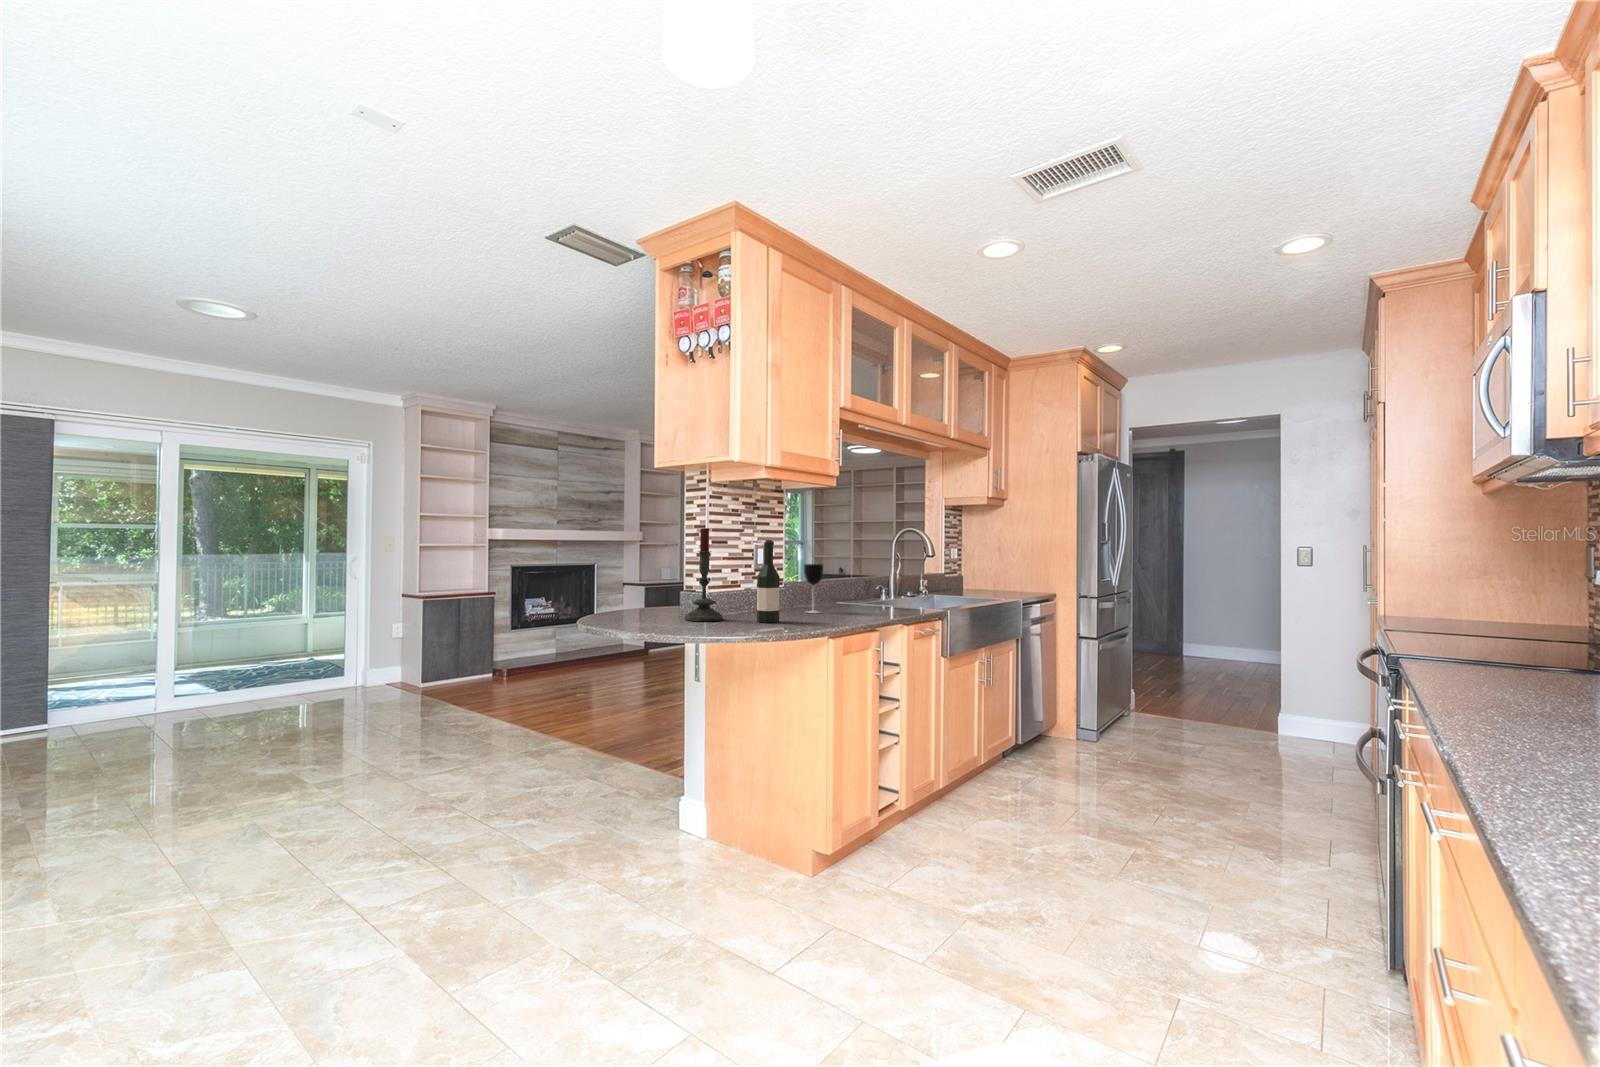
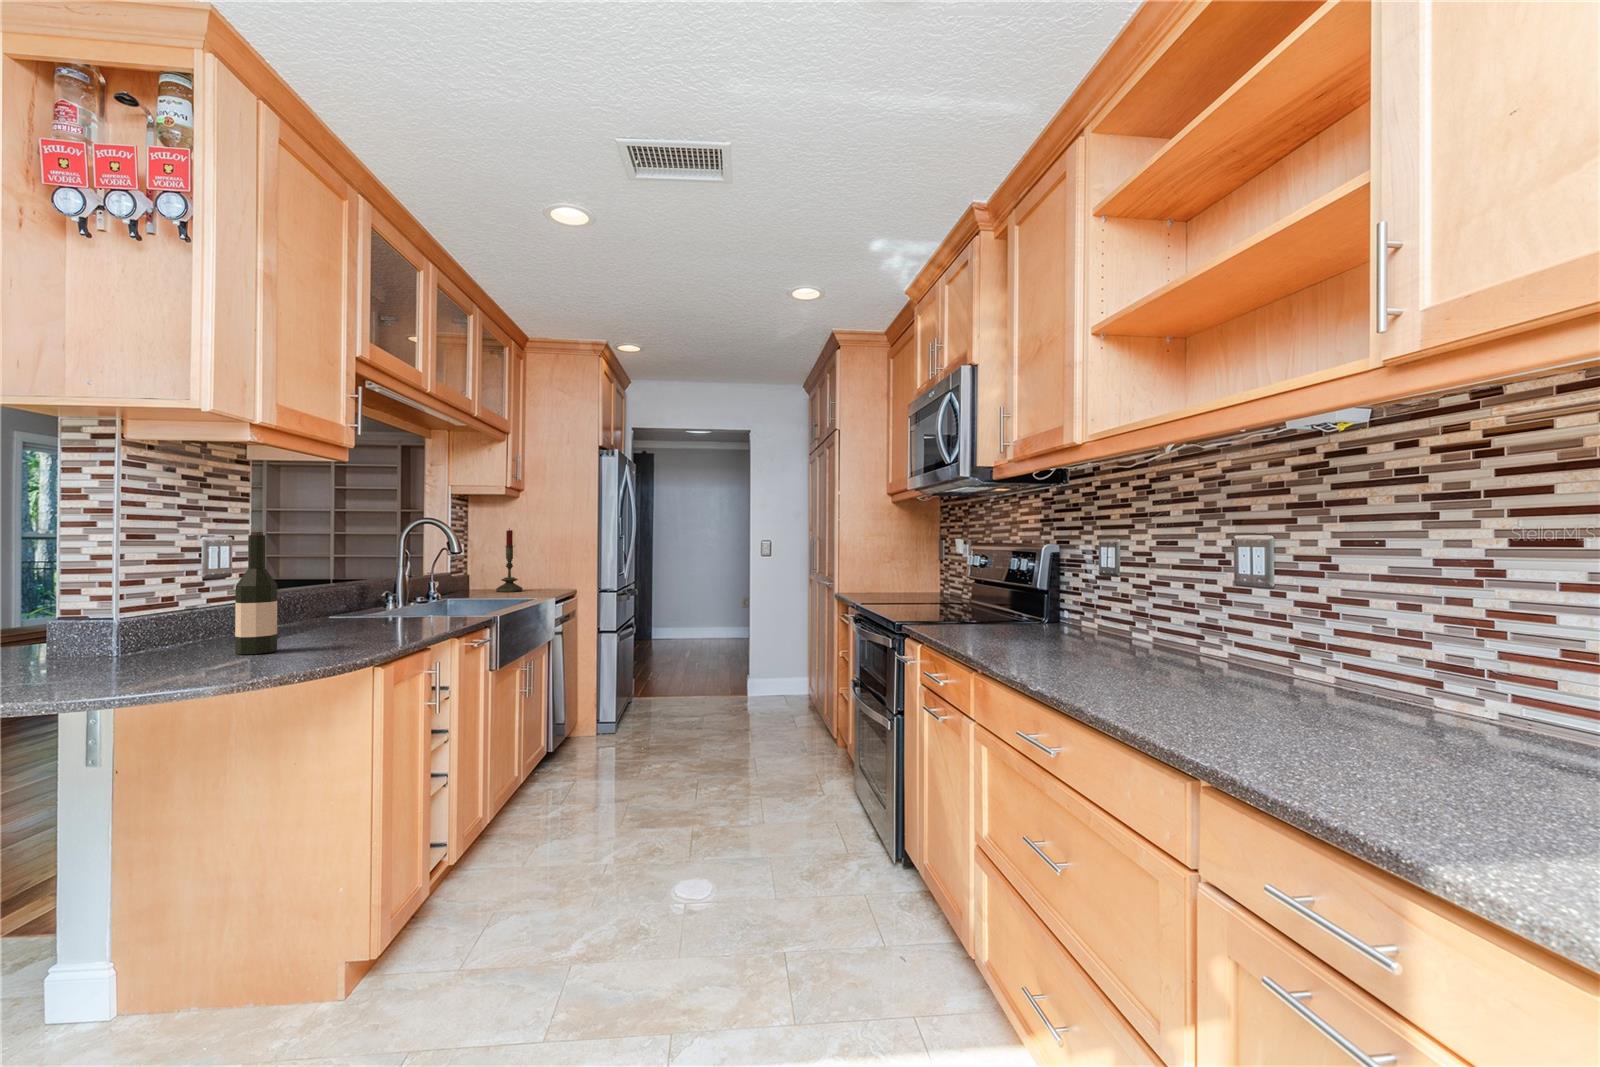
candle: present [685,526,723,621] -> present [496,529,523,592]
wine glass: present [804,564,823,613] -> none [298,566,330,634]

